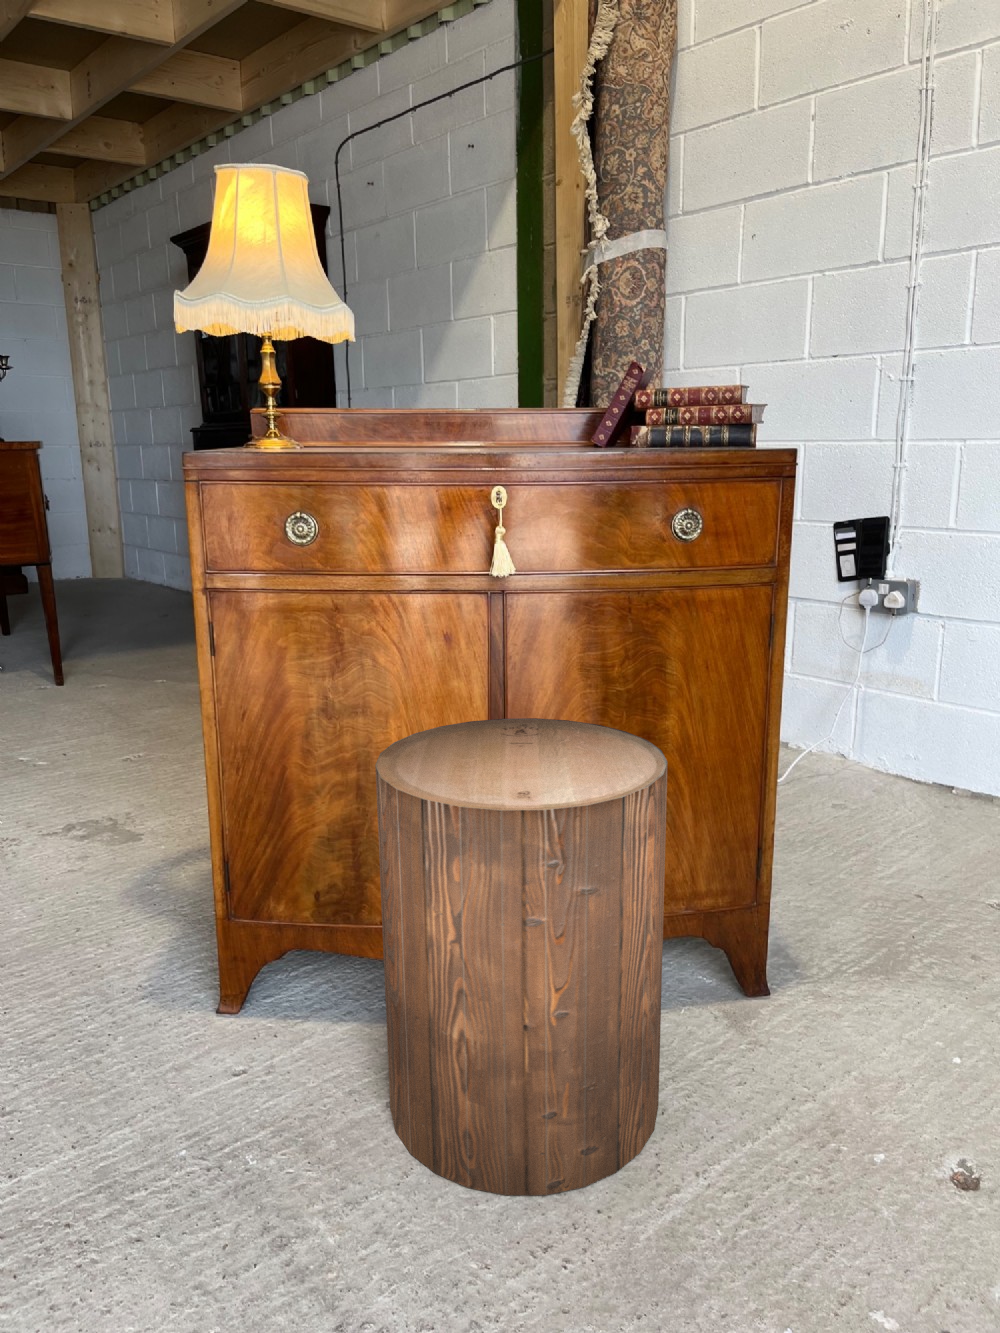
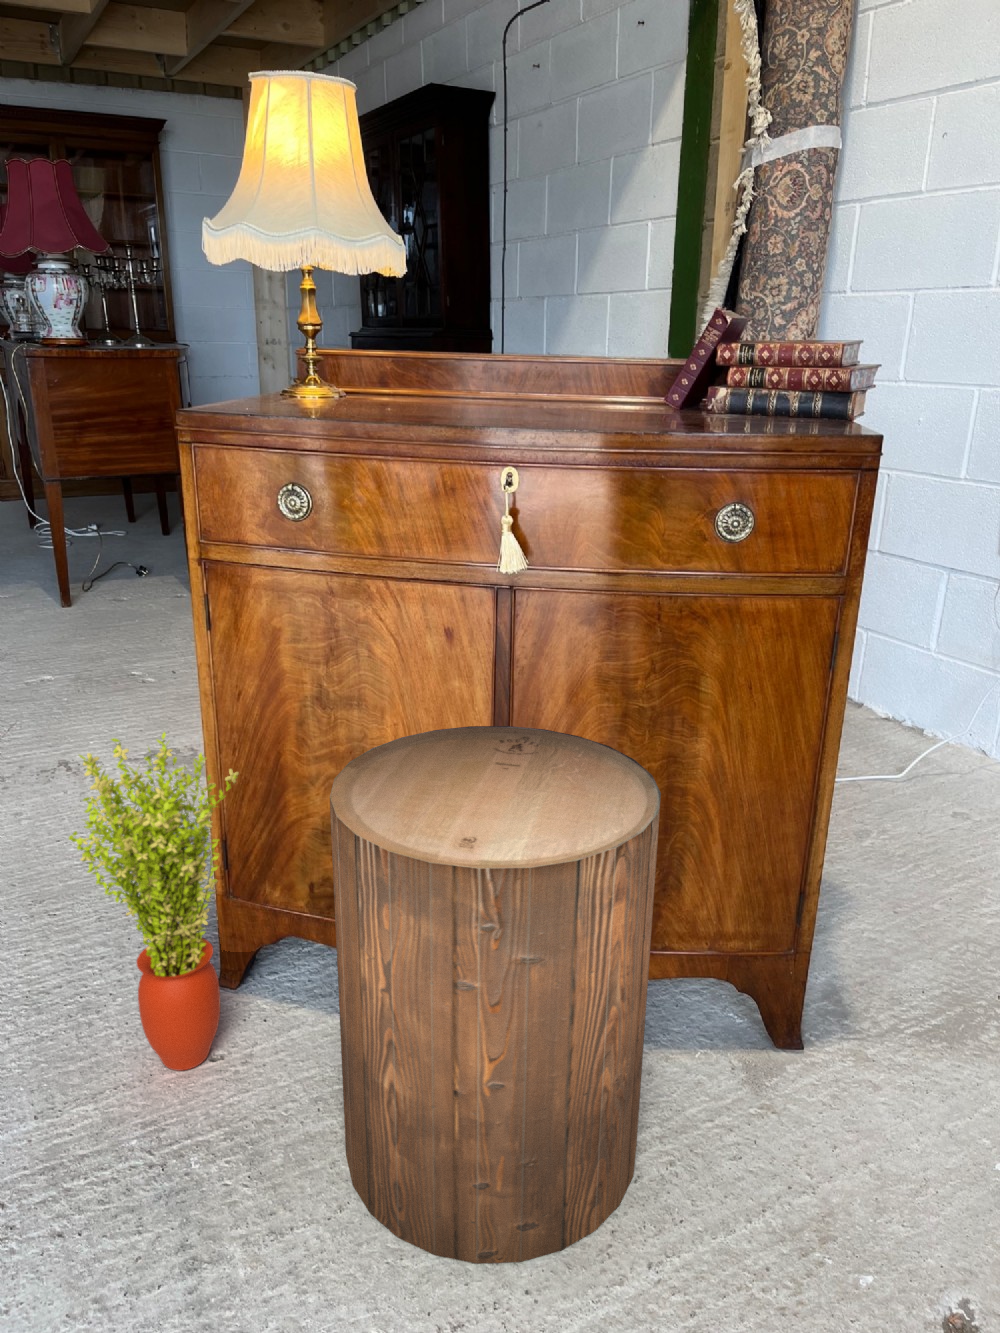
potted plant: none [114,748,260,1088] -> present [69,732,239,1071]

